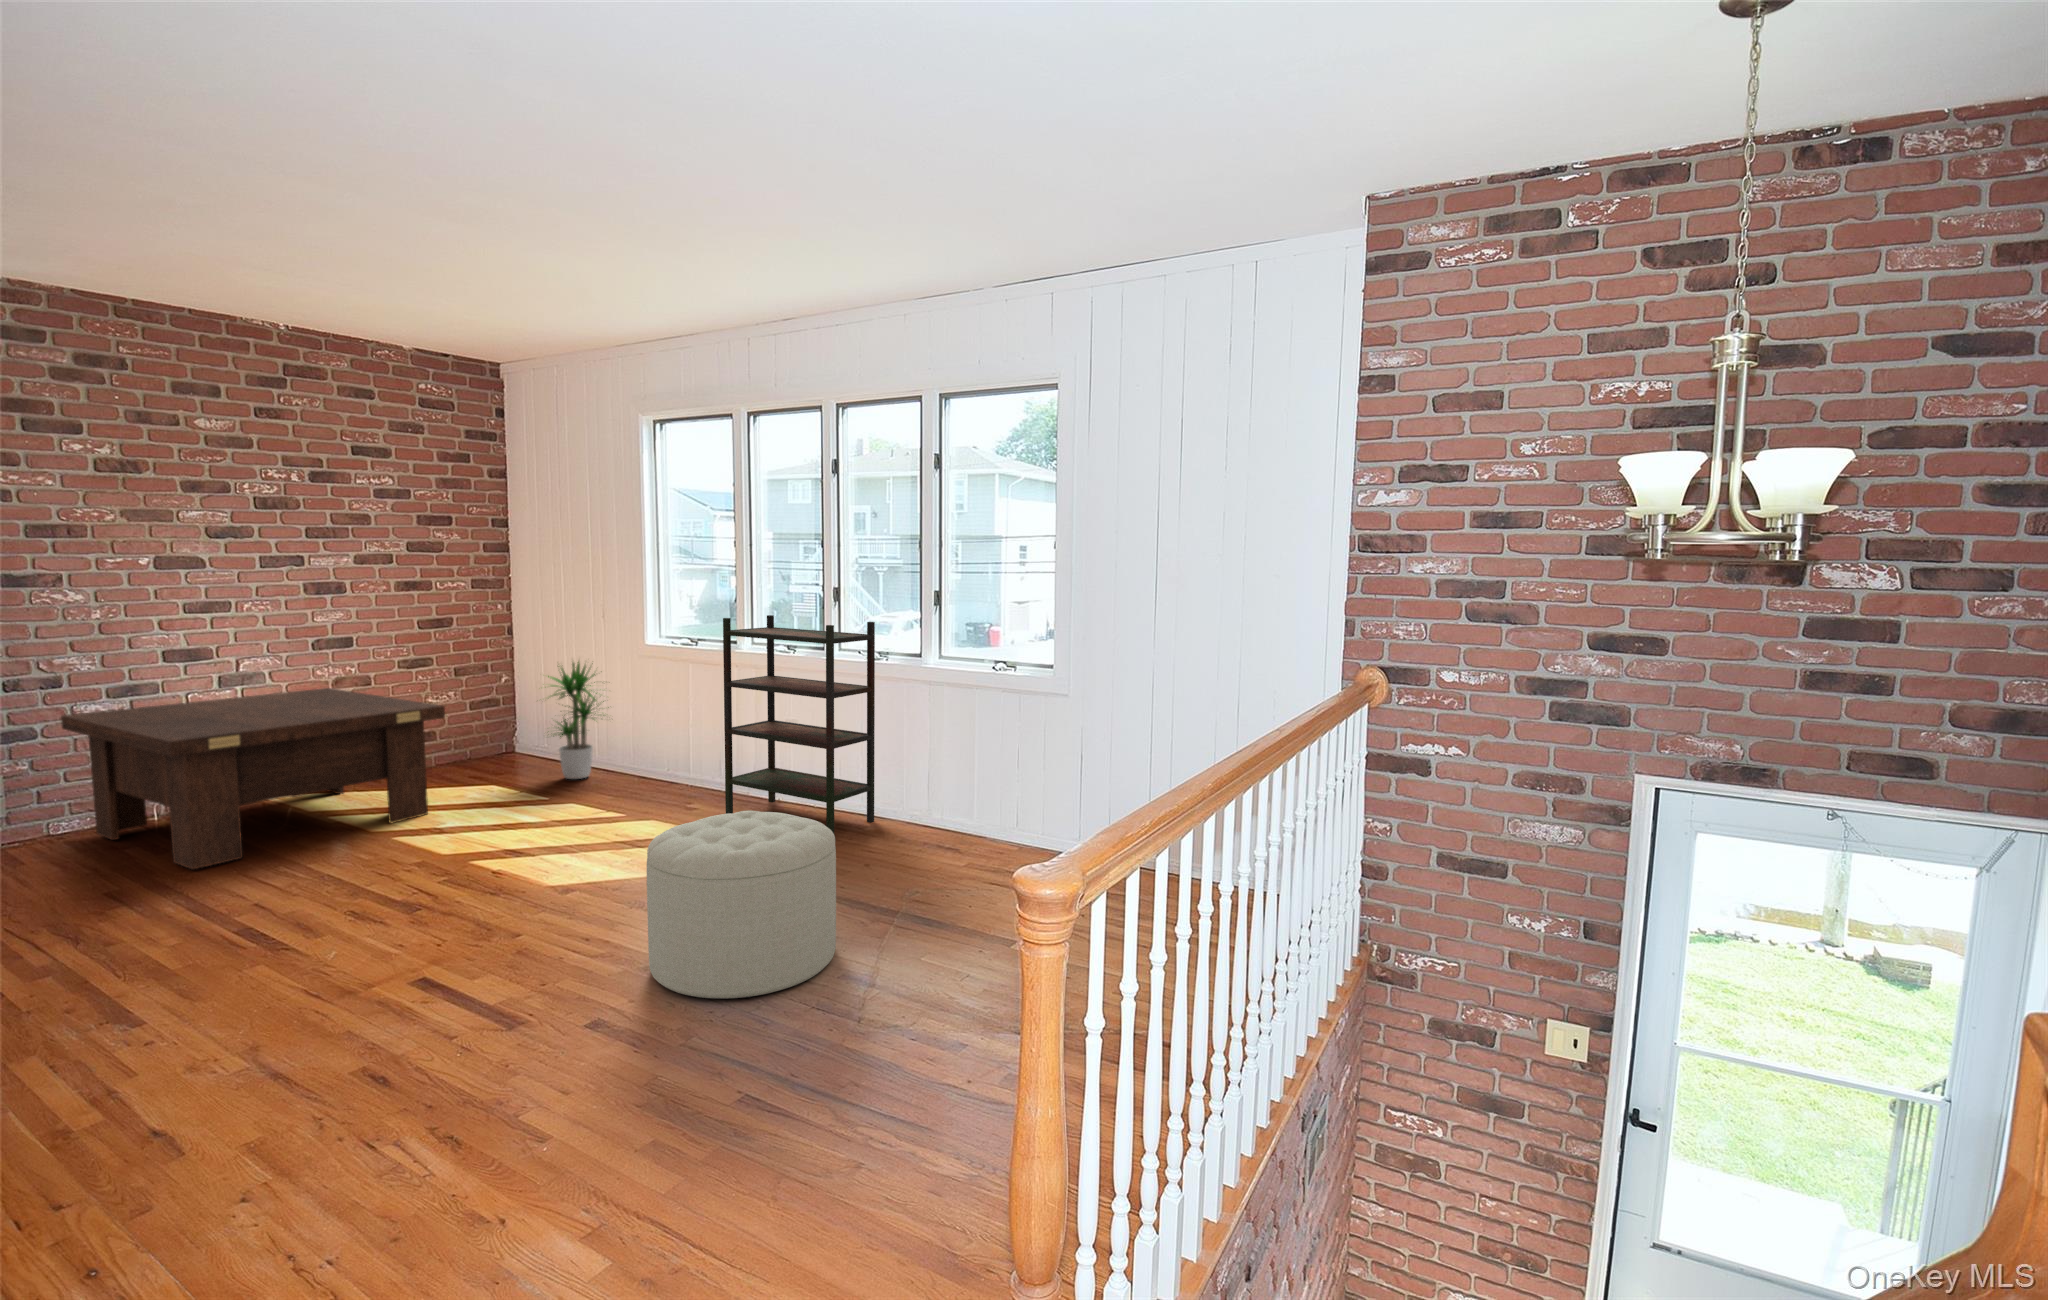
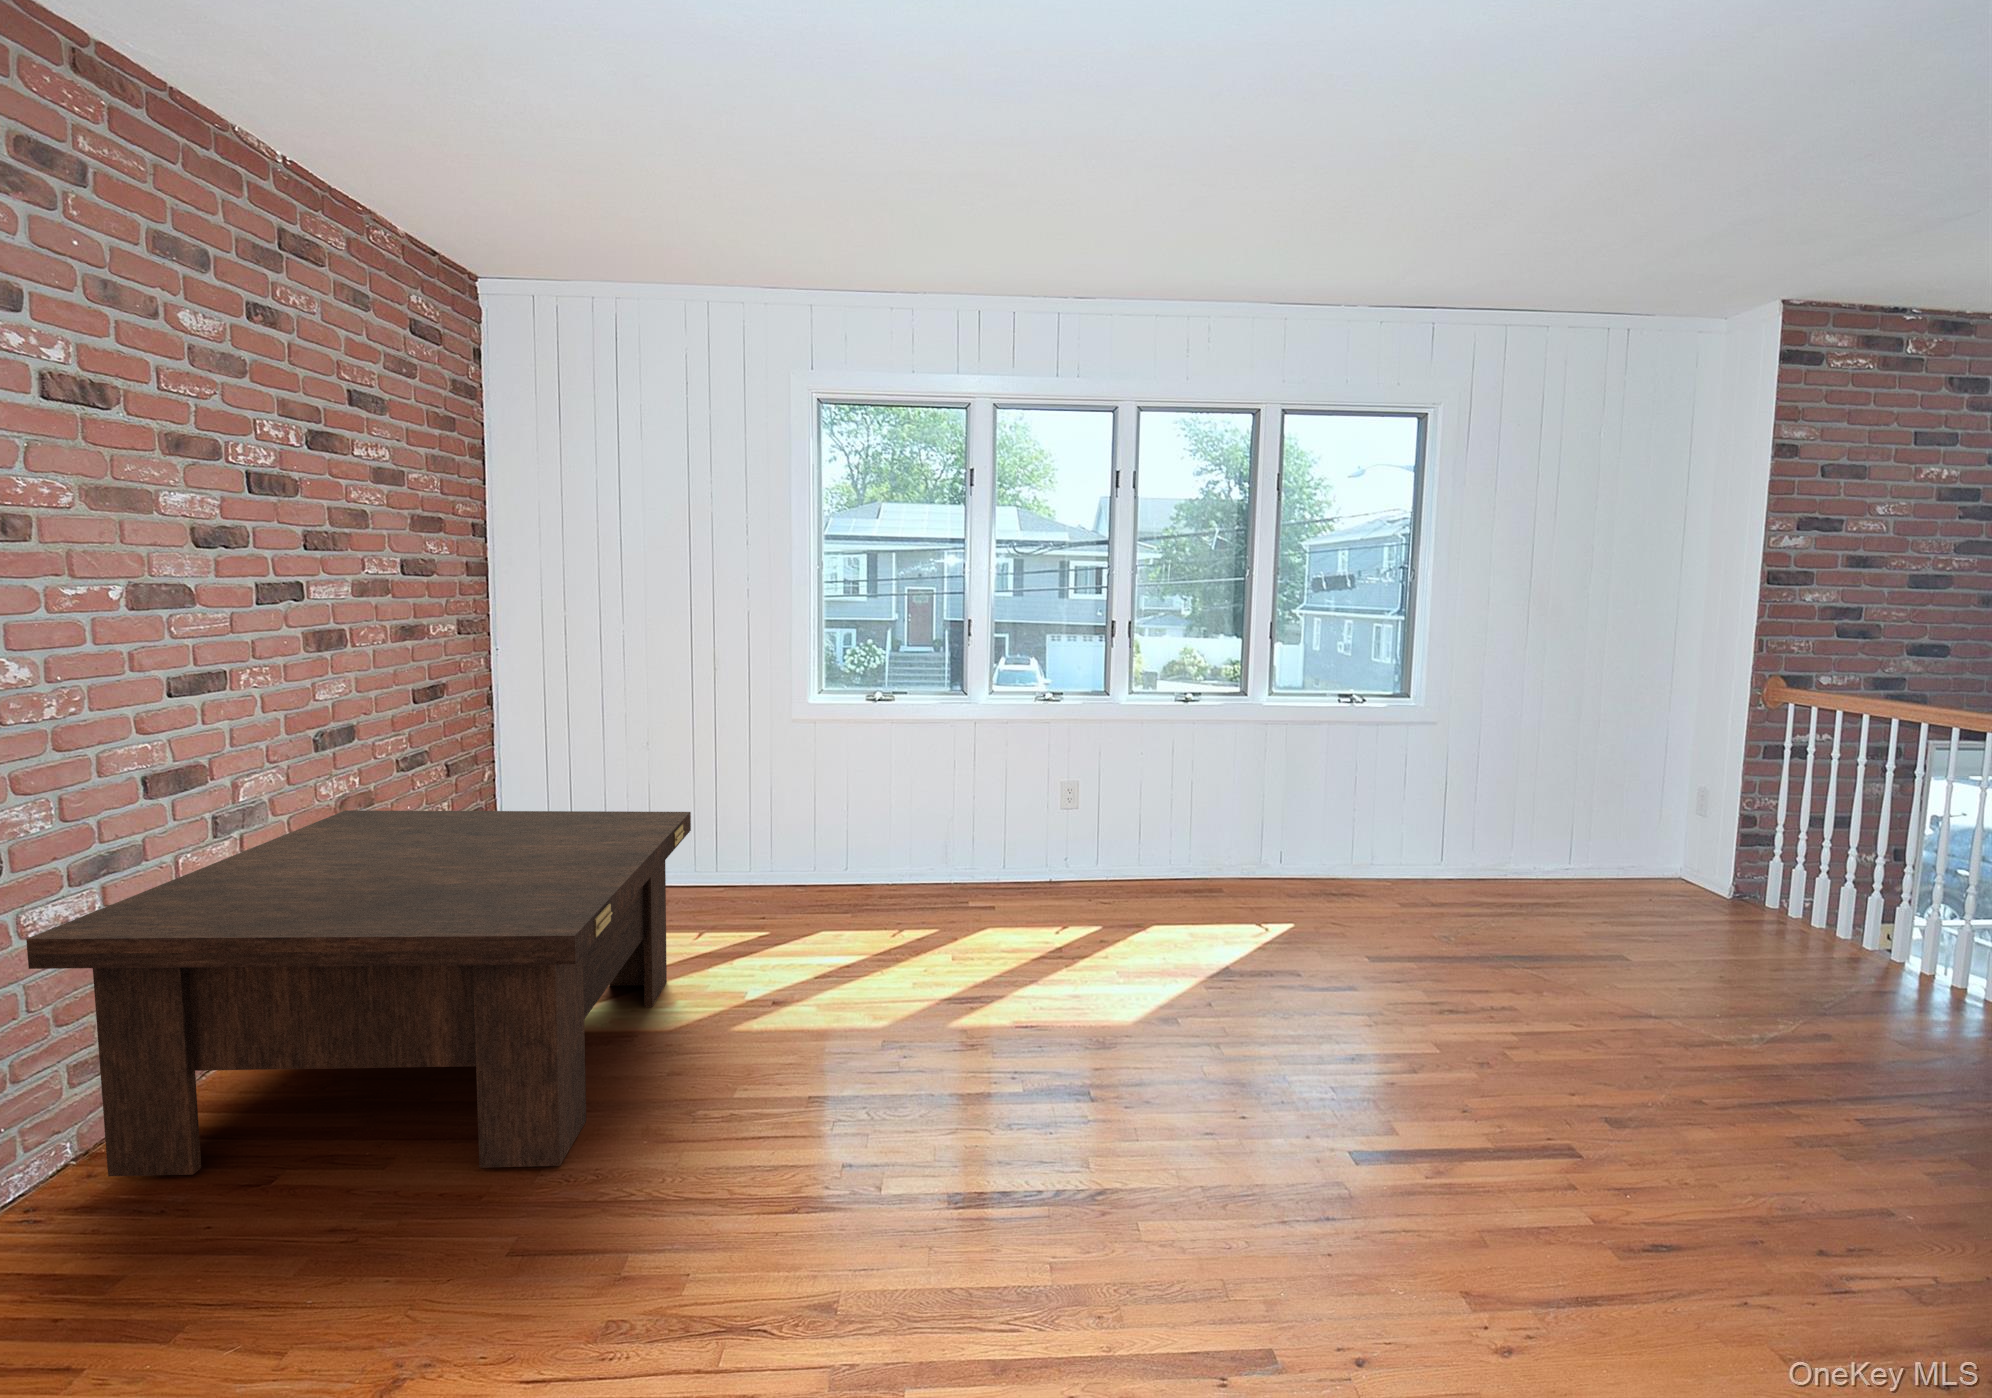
bookshelf: present [723,615,875,834] -> none [1026,655,1213,902]
potted plant: present [548,661,609,779] -> none [666,722,781,895]
ottoman: present [647,811,836,998] -> none [1402,873,1645,1088]

